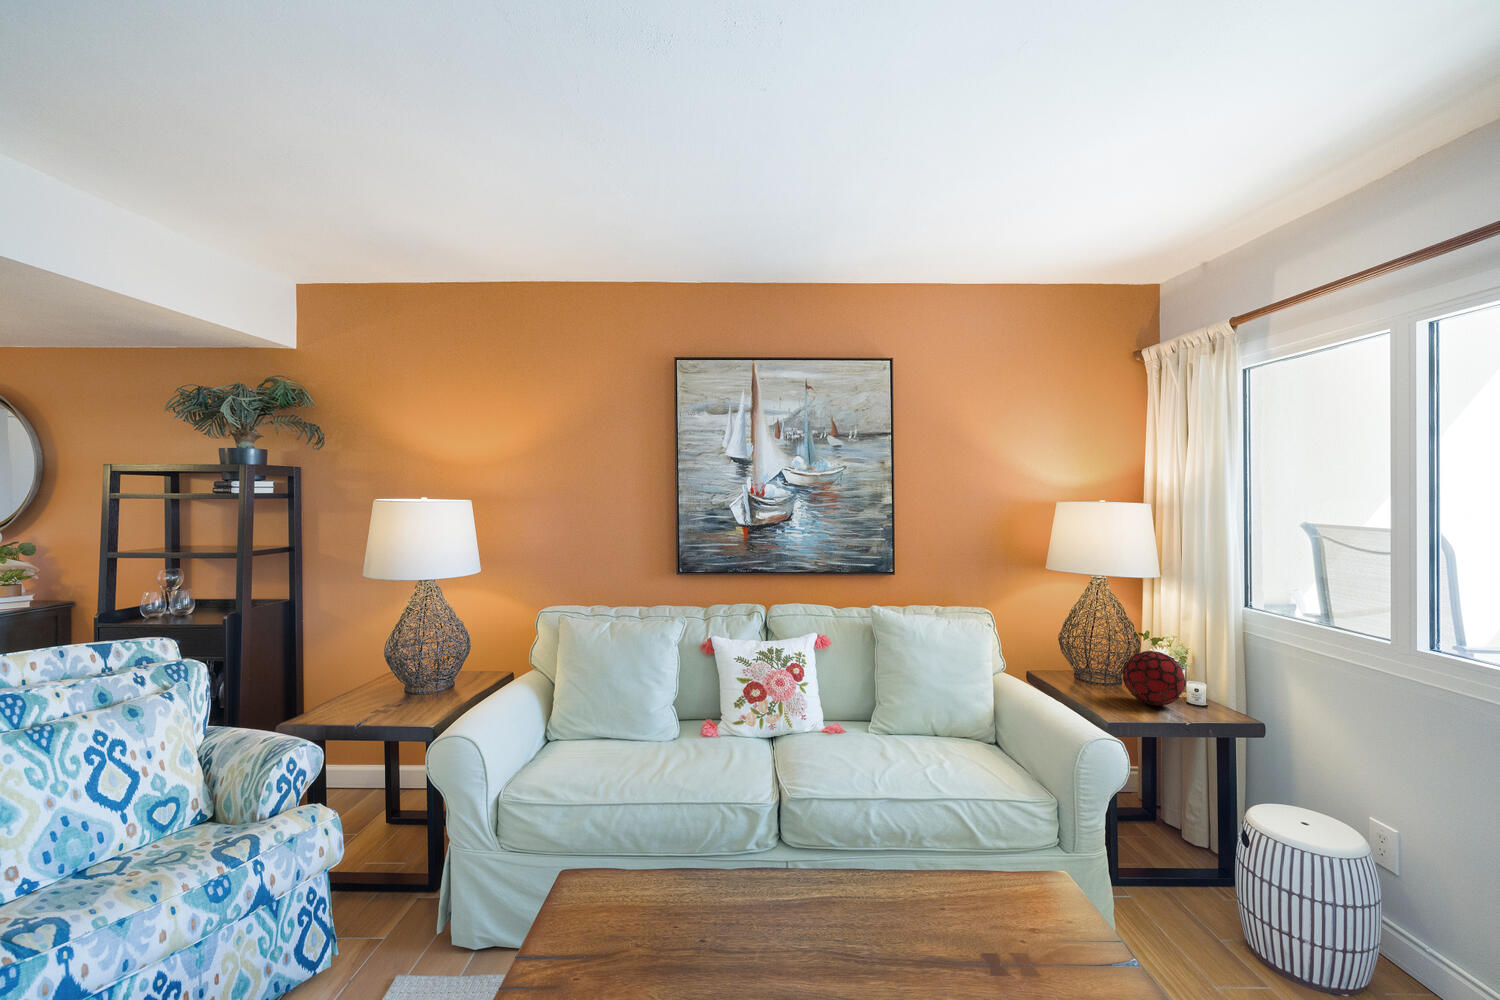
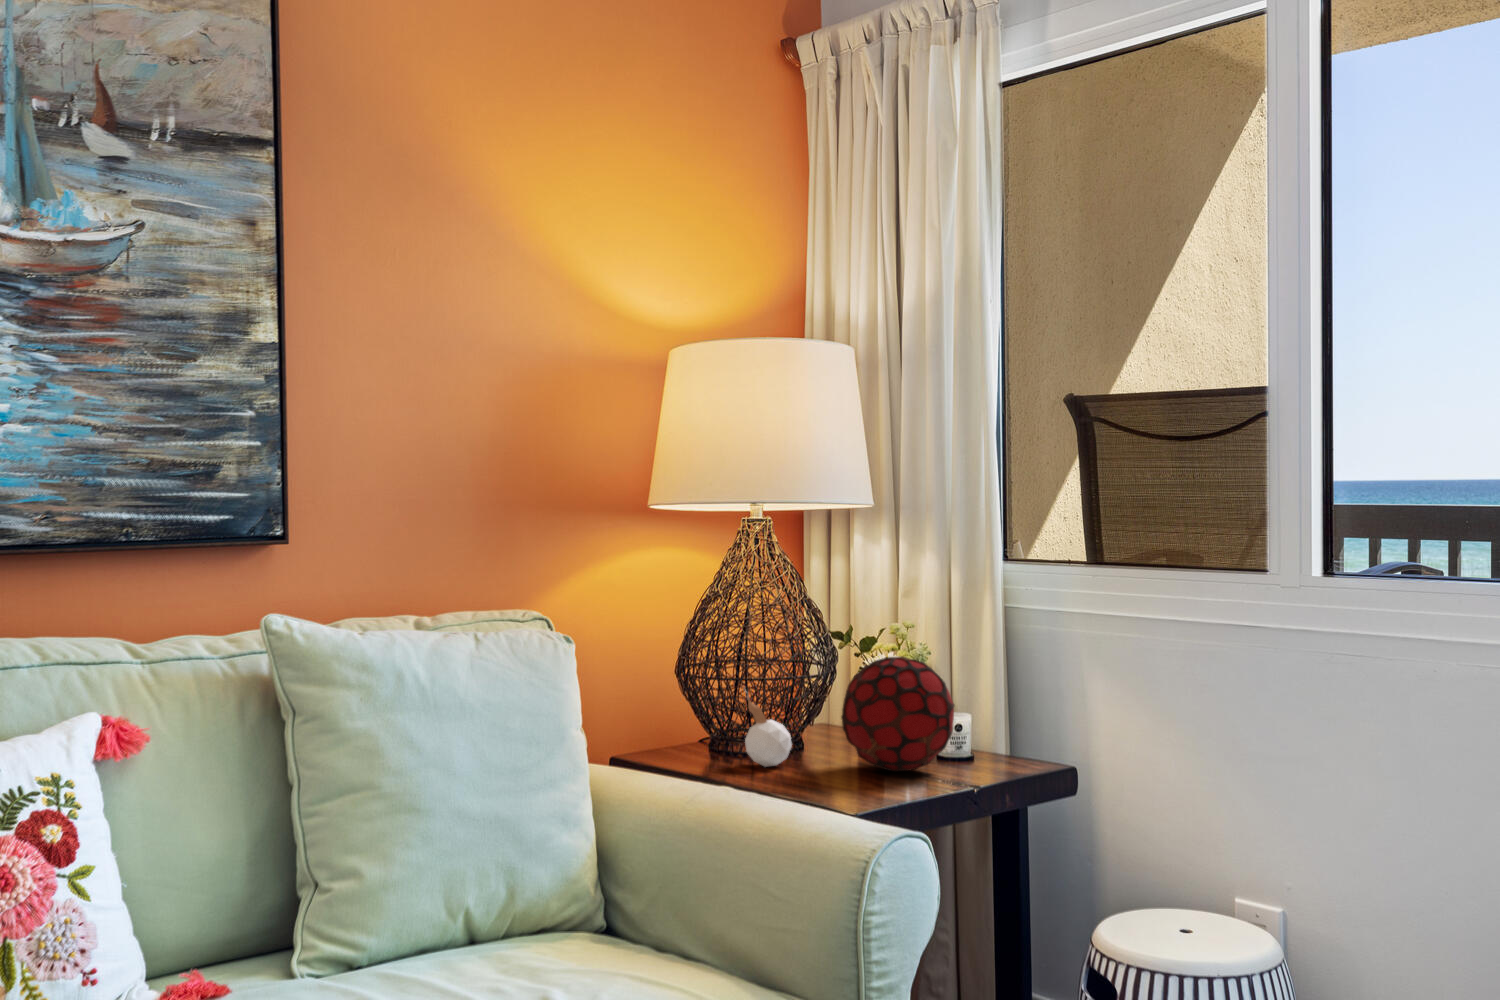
candle: none [1079,654,1102,691] -> present [745,696,792,767]

